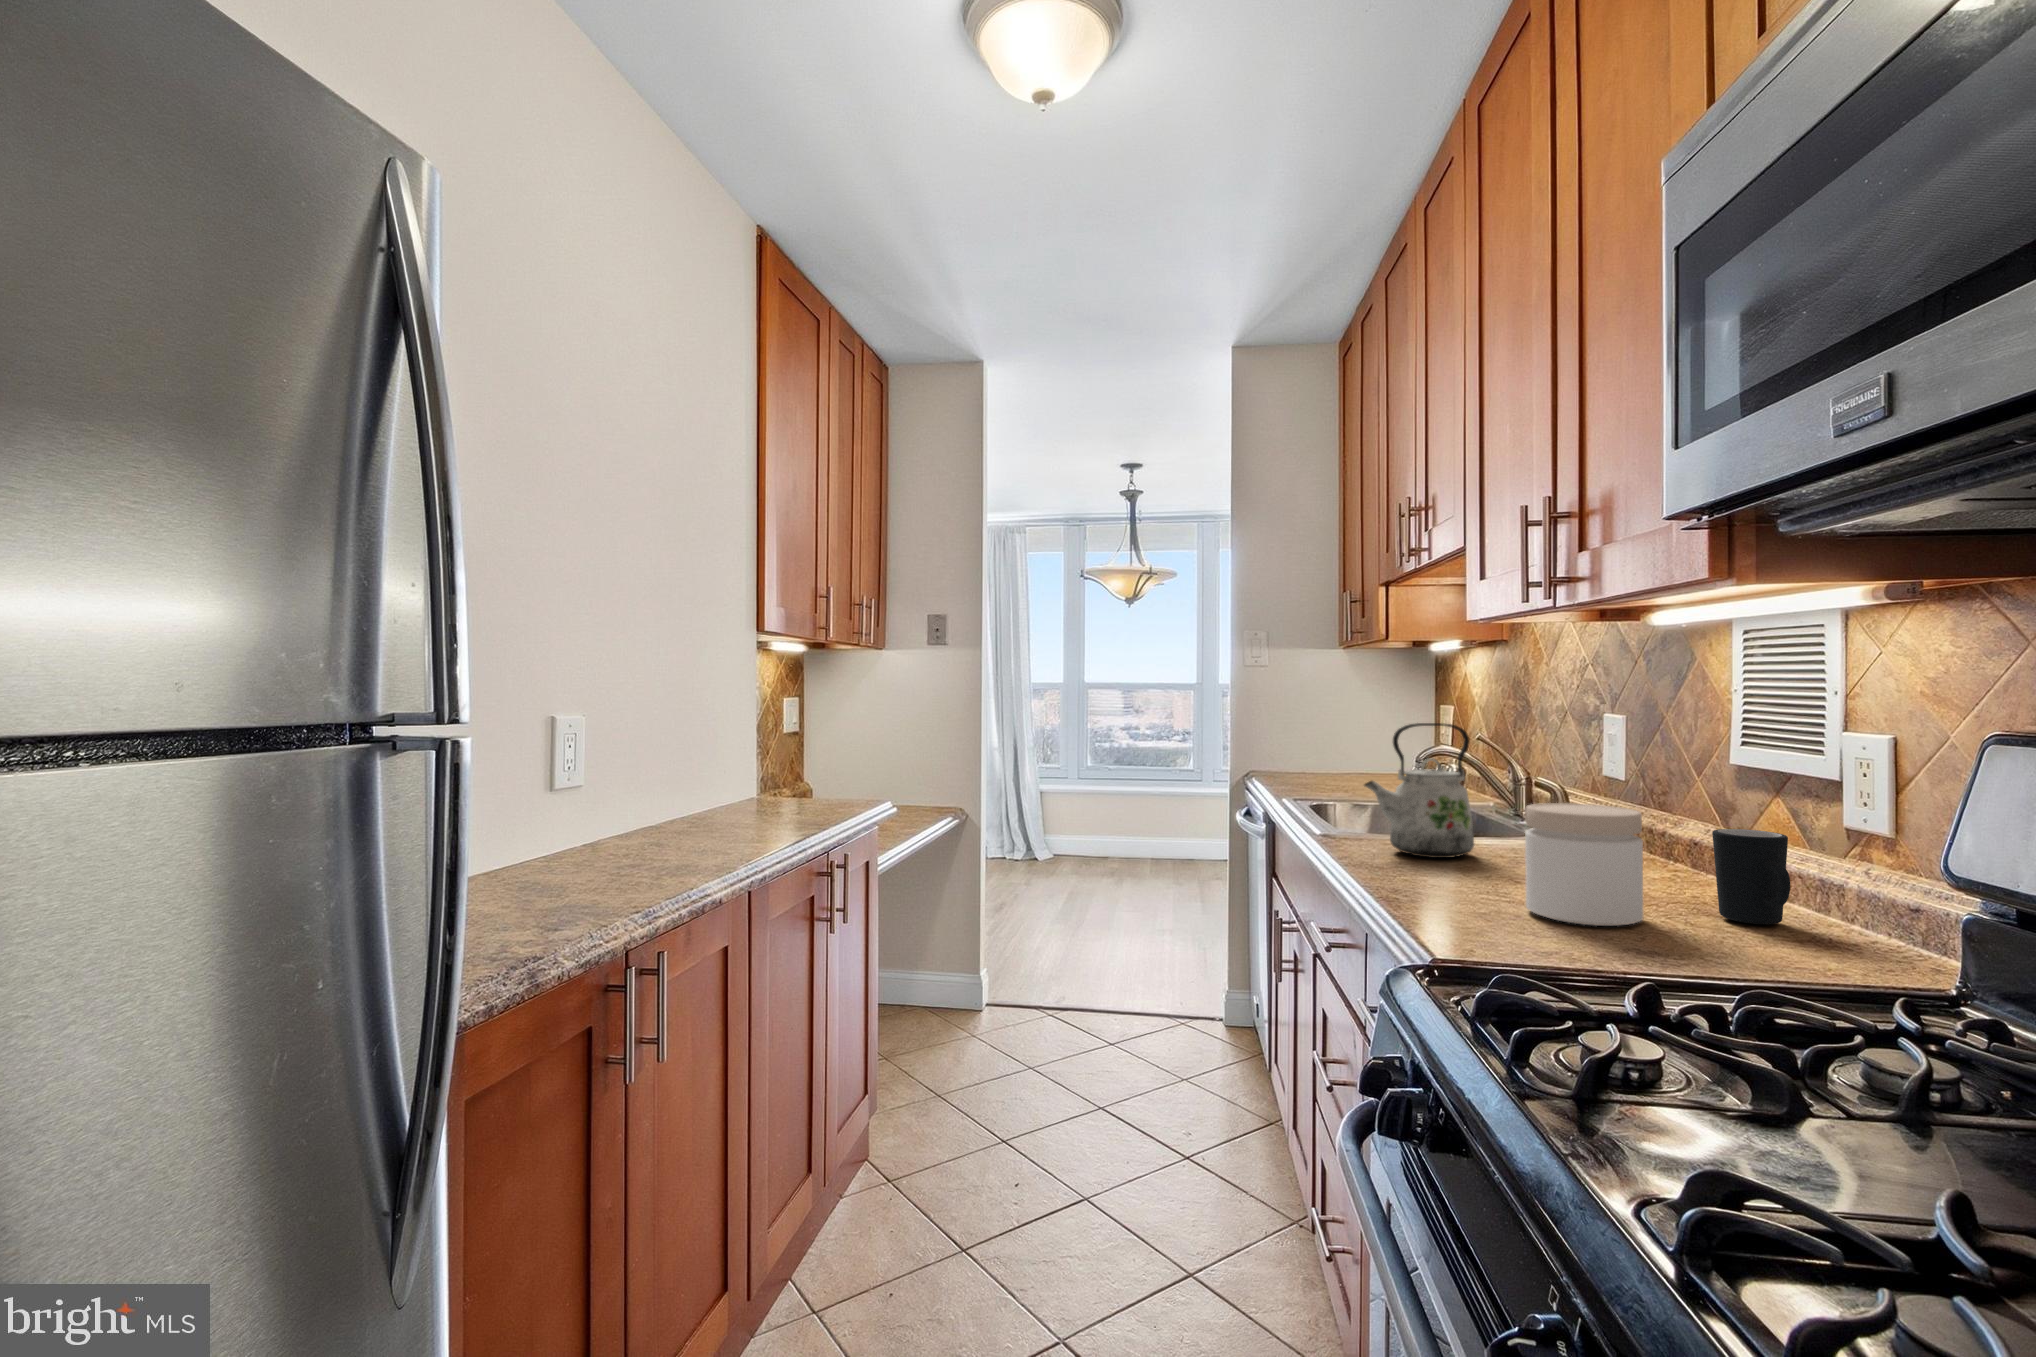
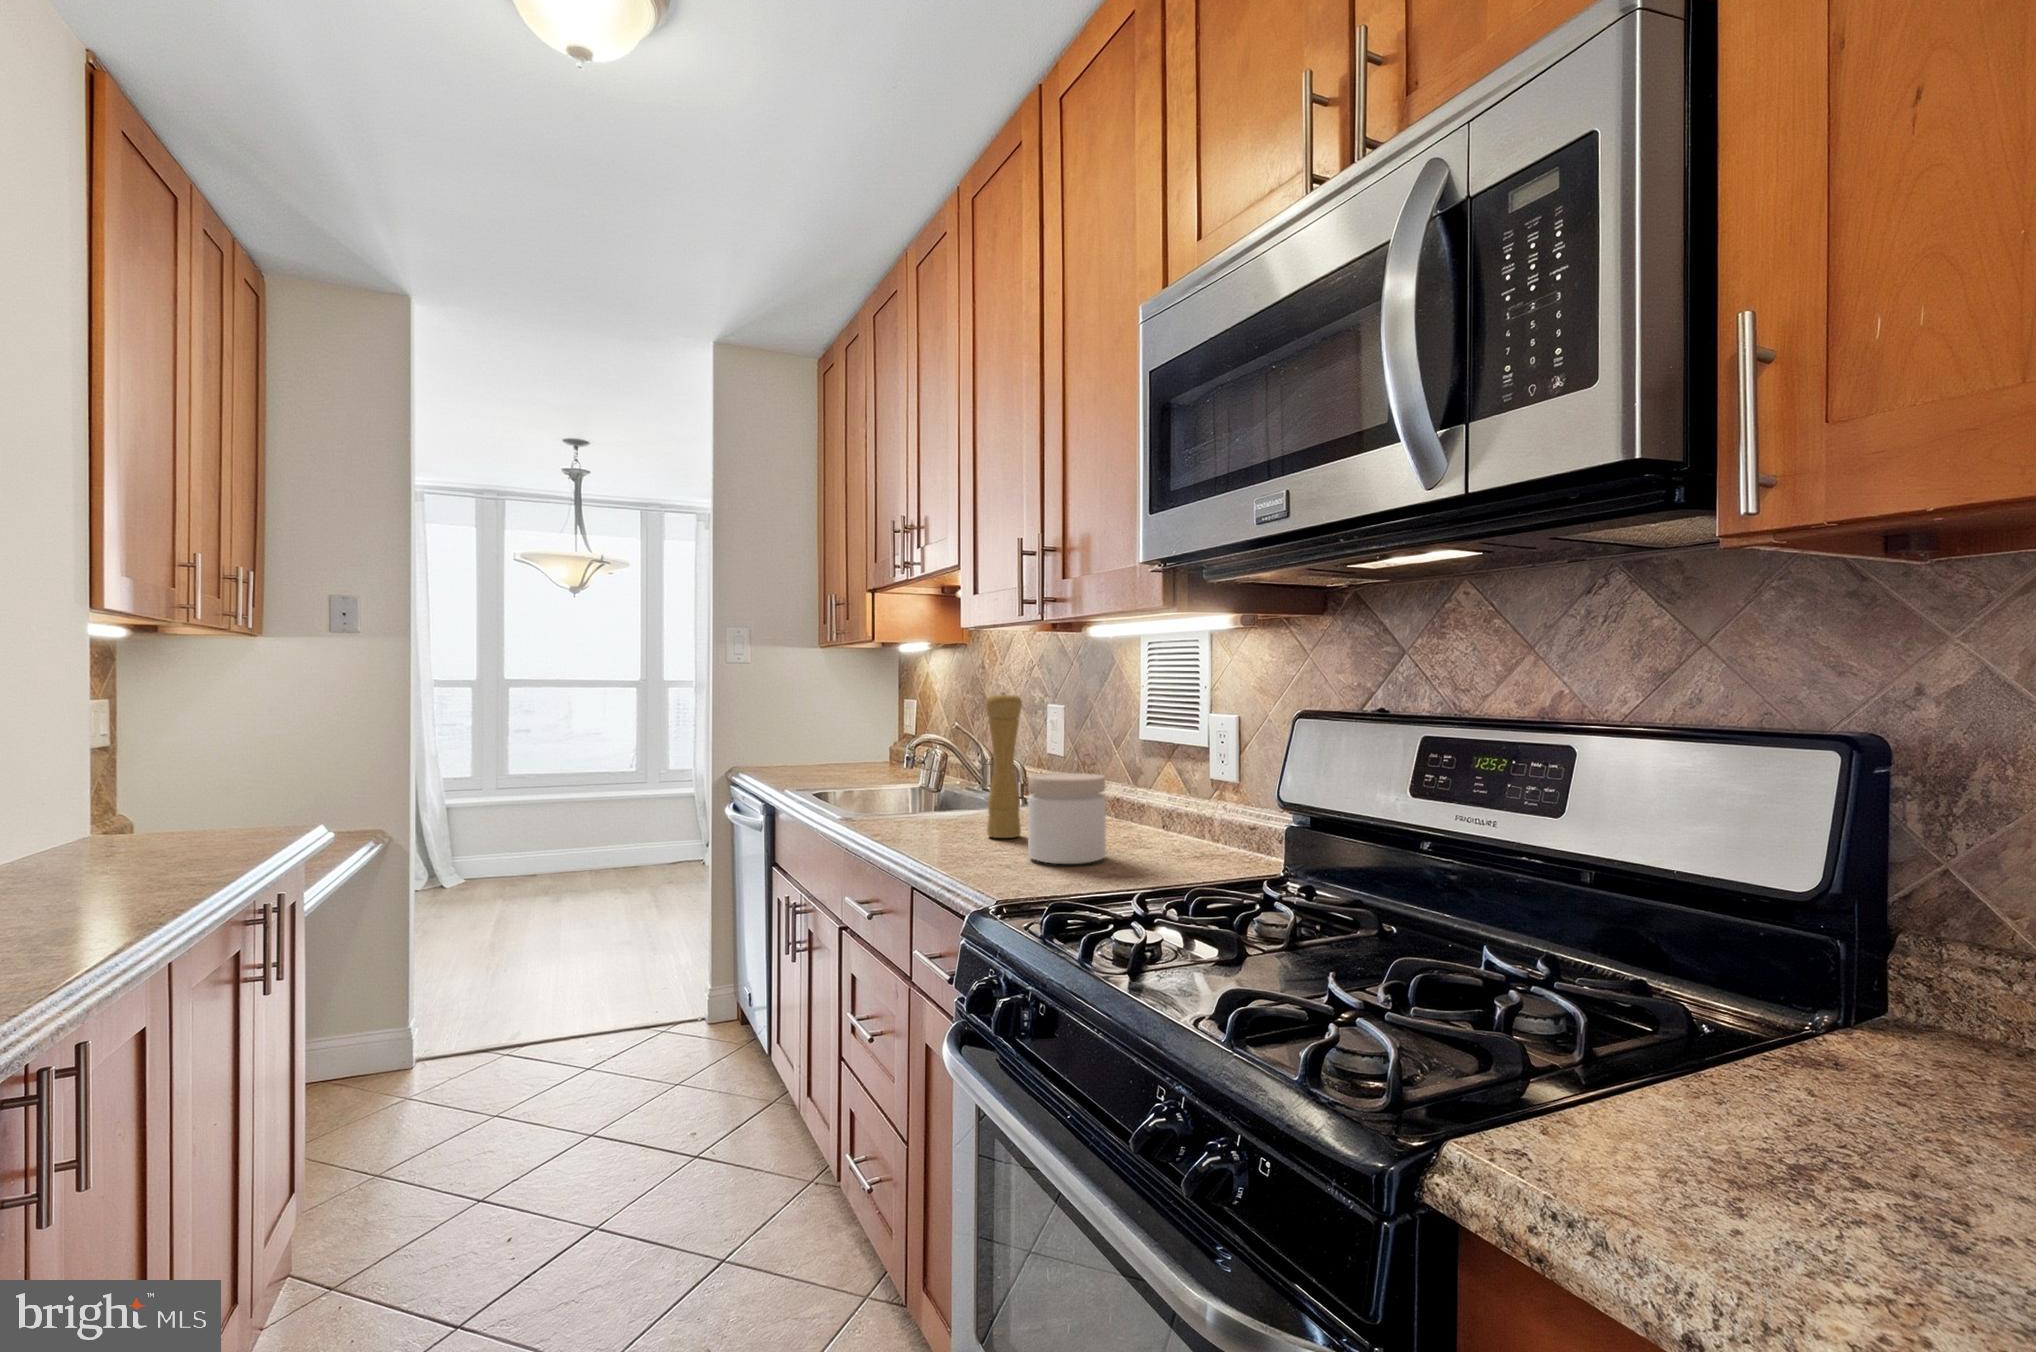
pepper mill: none [1485,699,1535,880] -> present [986,692,1022,838]
kettle: present [1364,723,1474,858] -> none [884,713,969,828]
mug: present [1712,829,1790,924] -> none [1143,785,1190,850]

